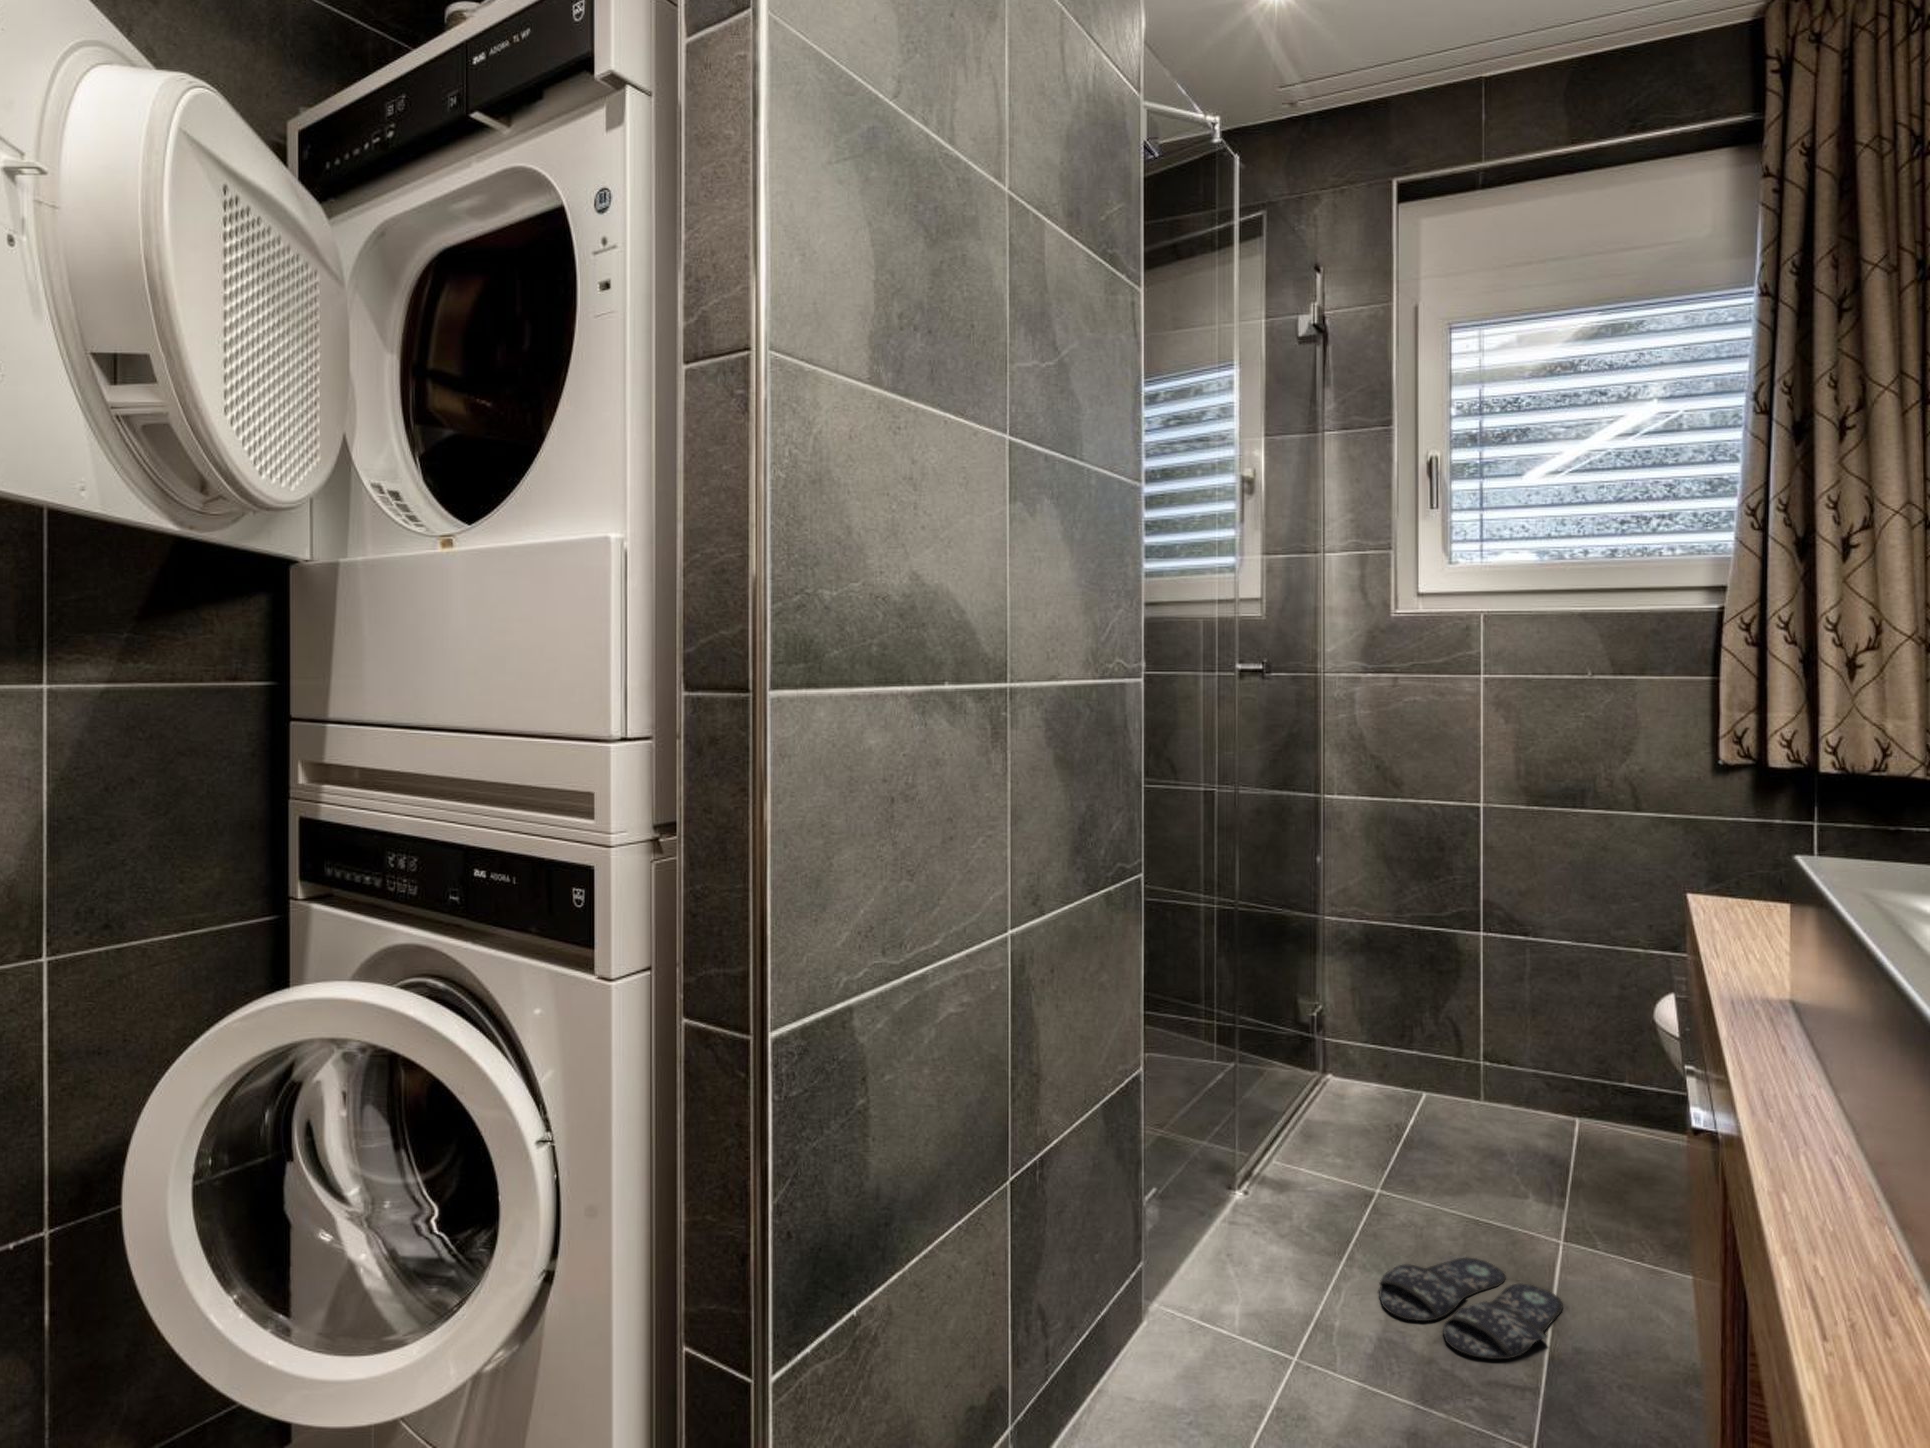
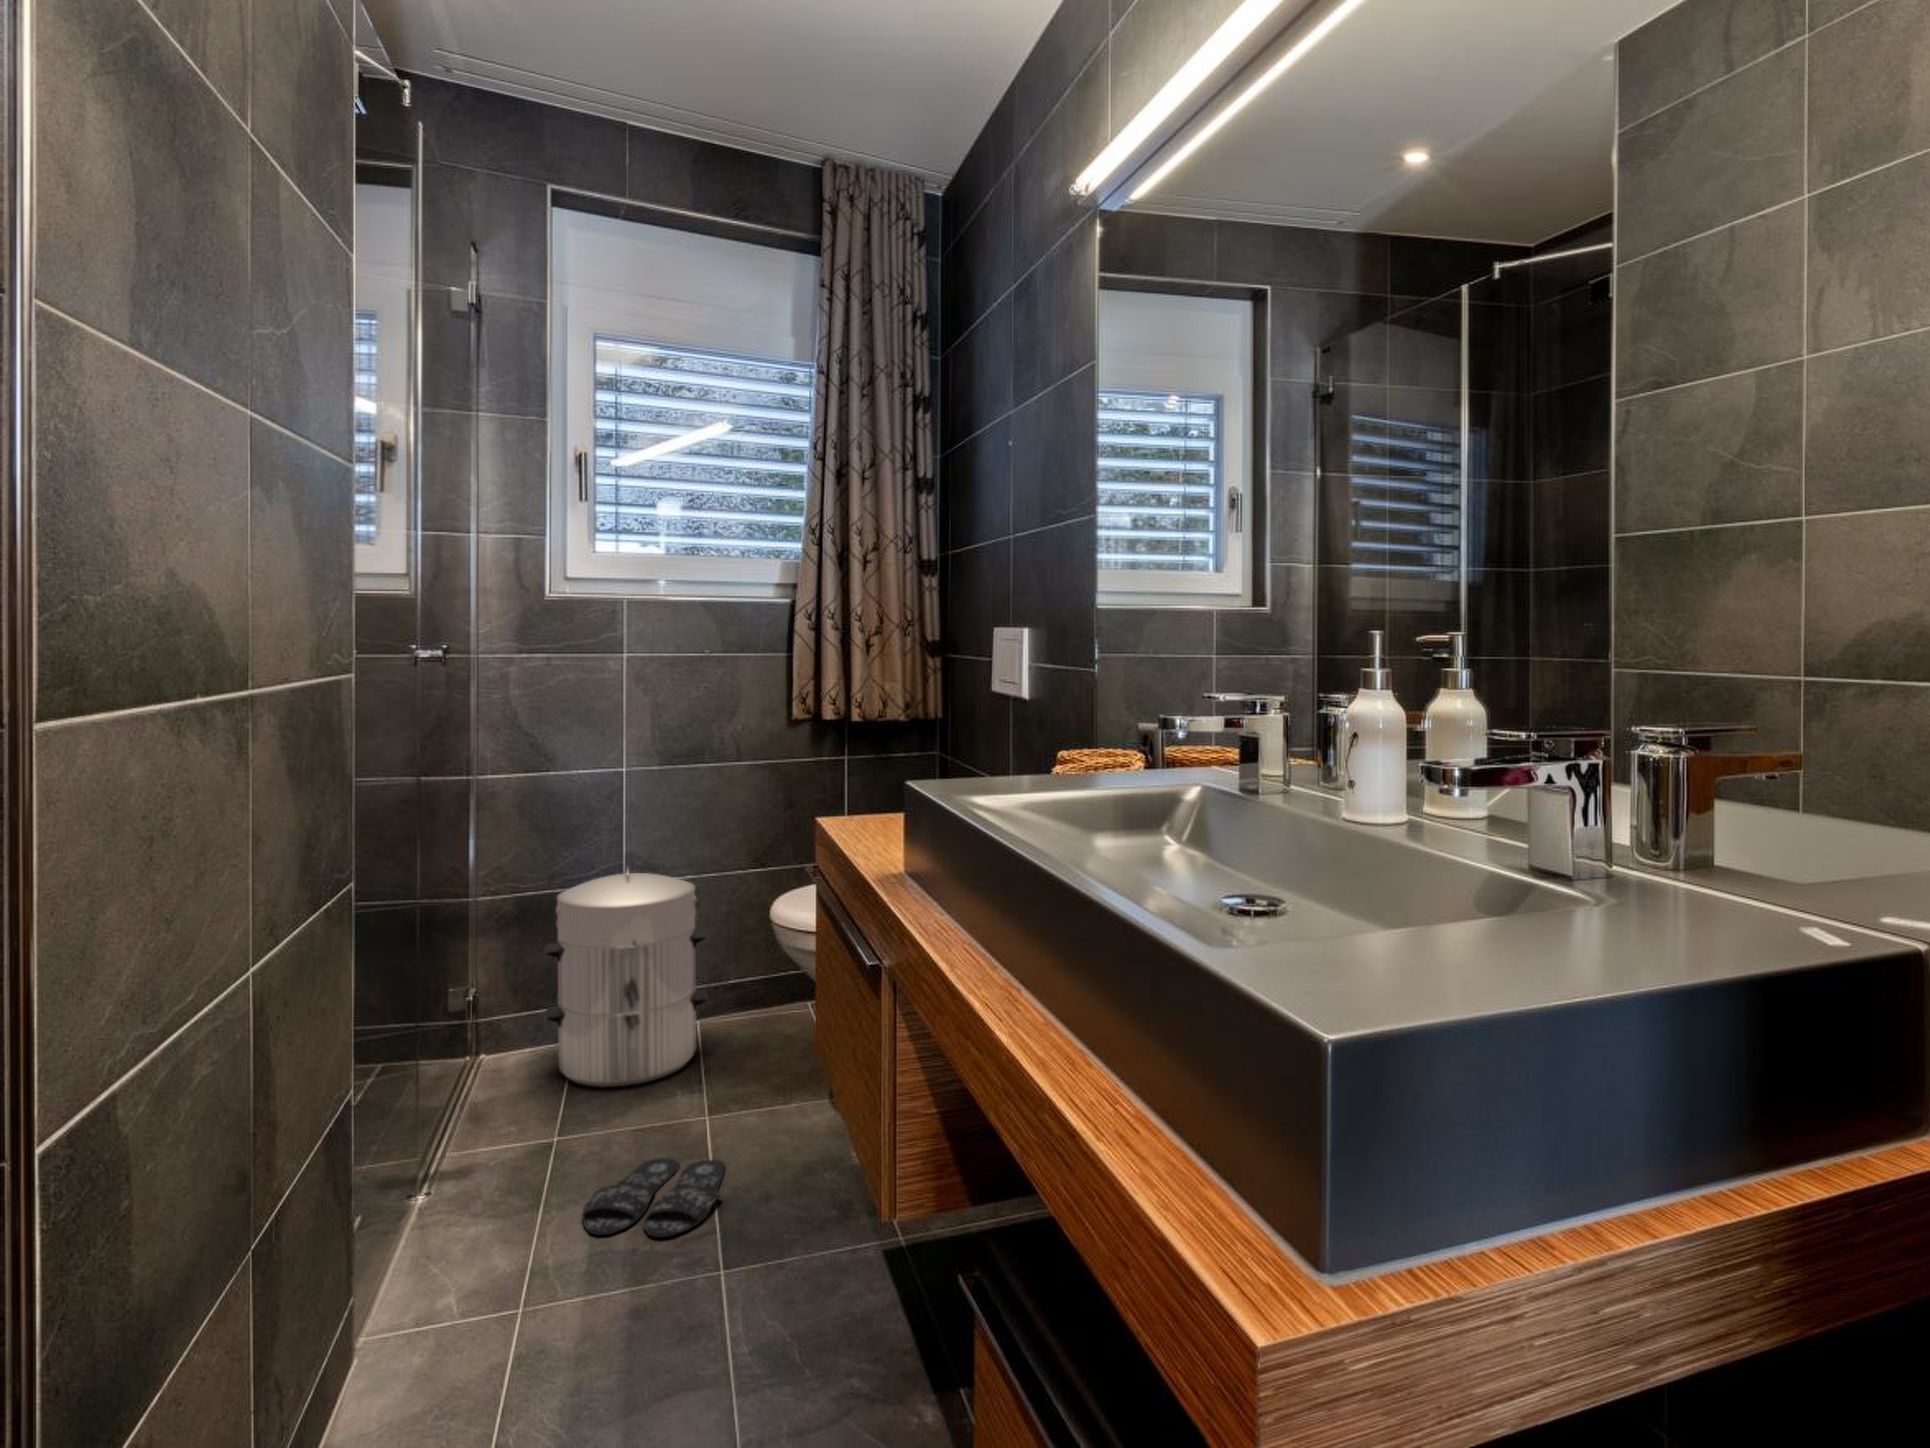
waste bin: none [1384,914,1579,1168] -> present [545,866,708,1087]

